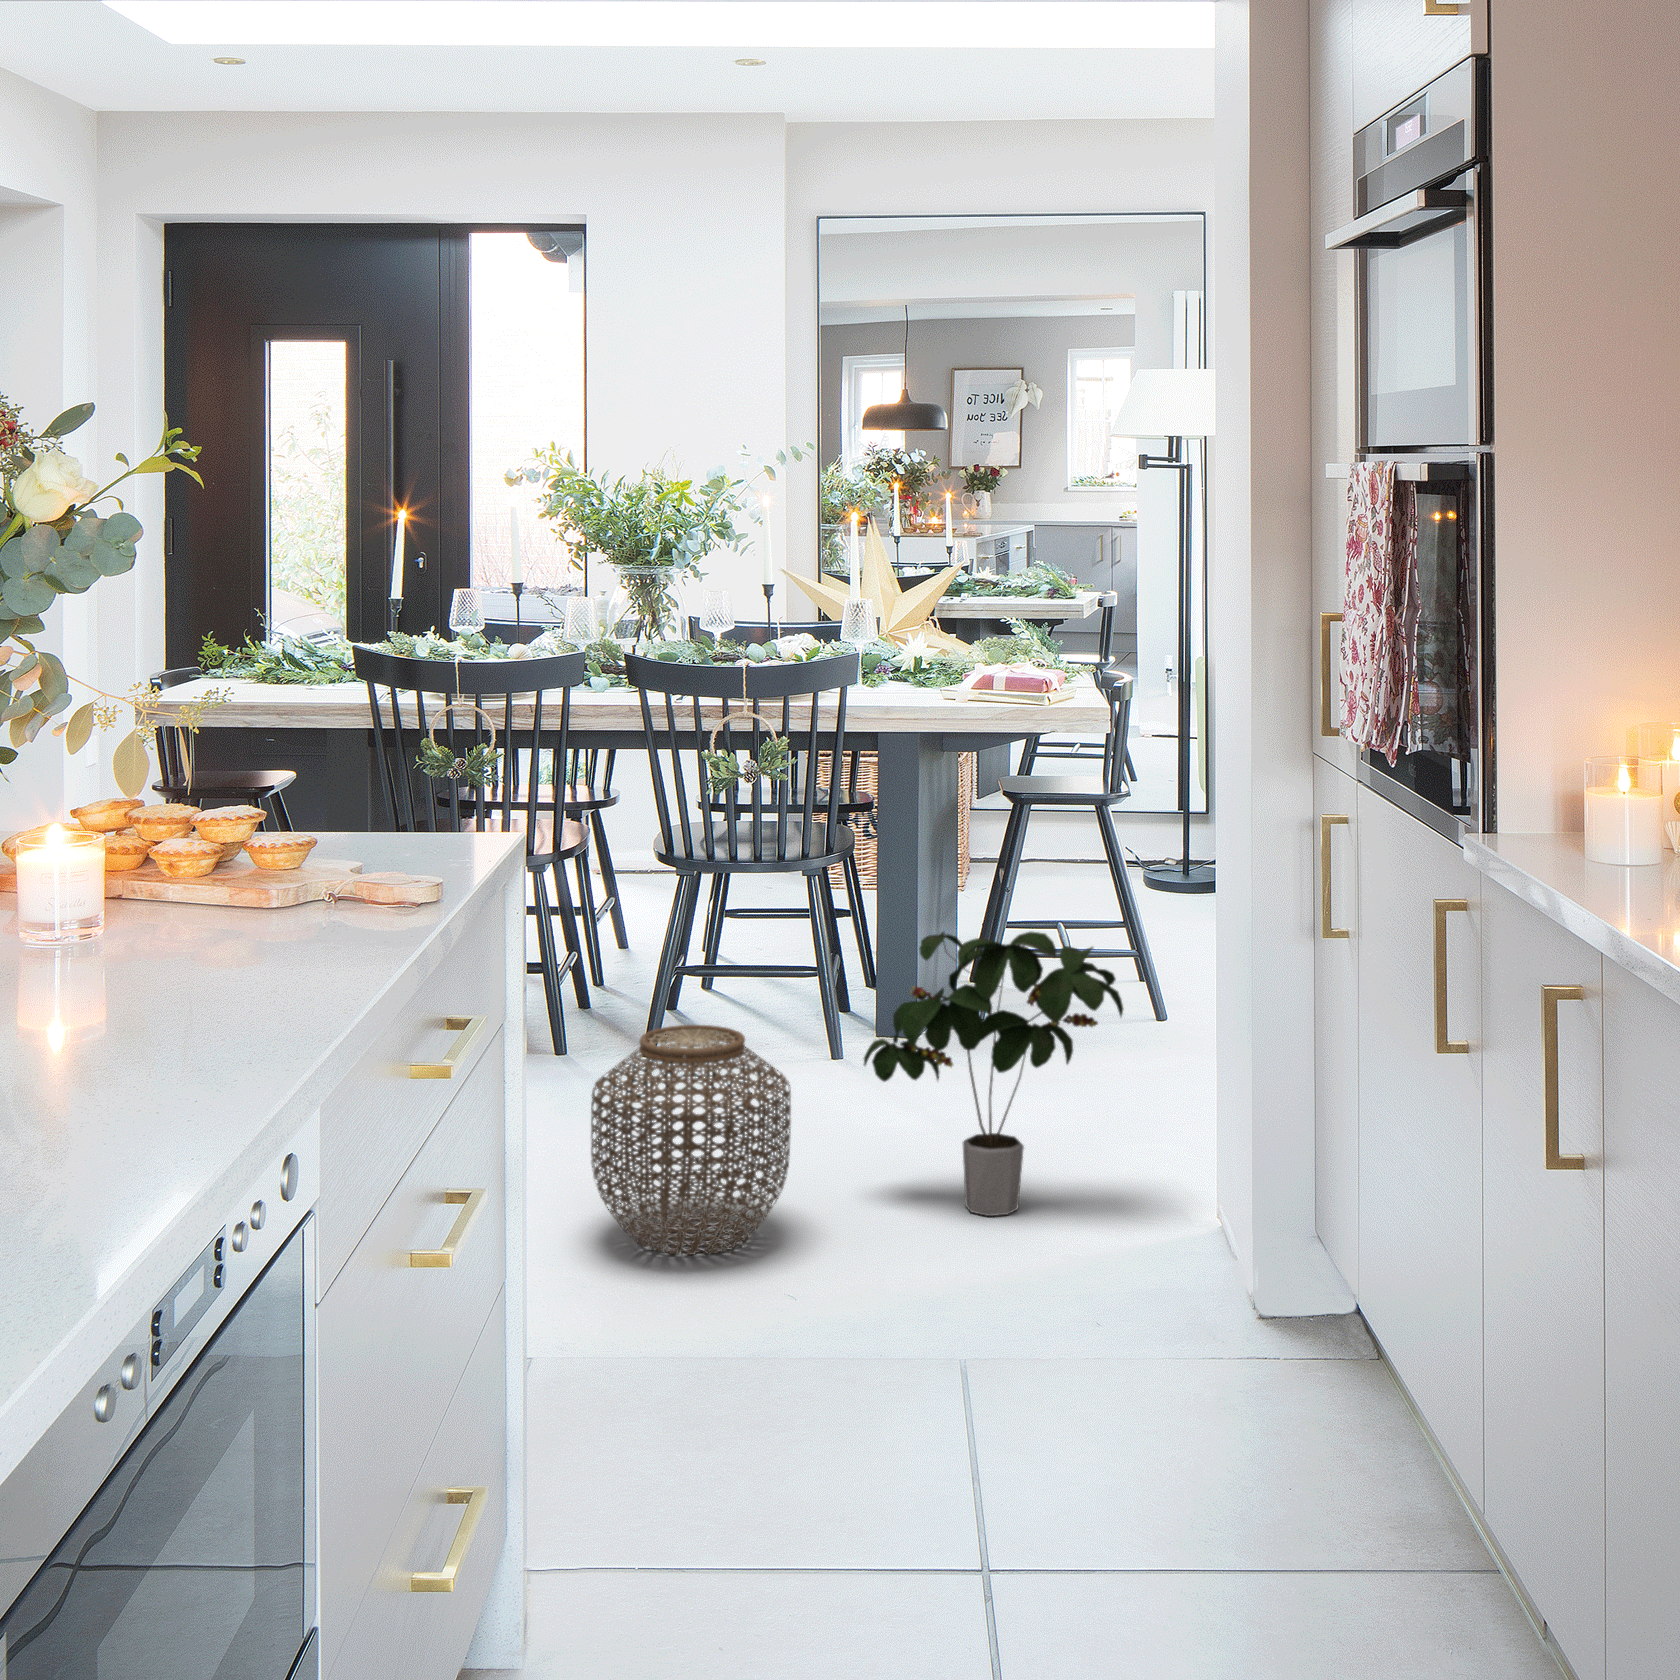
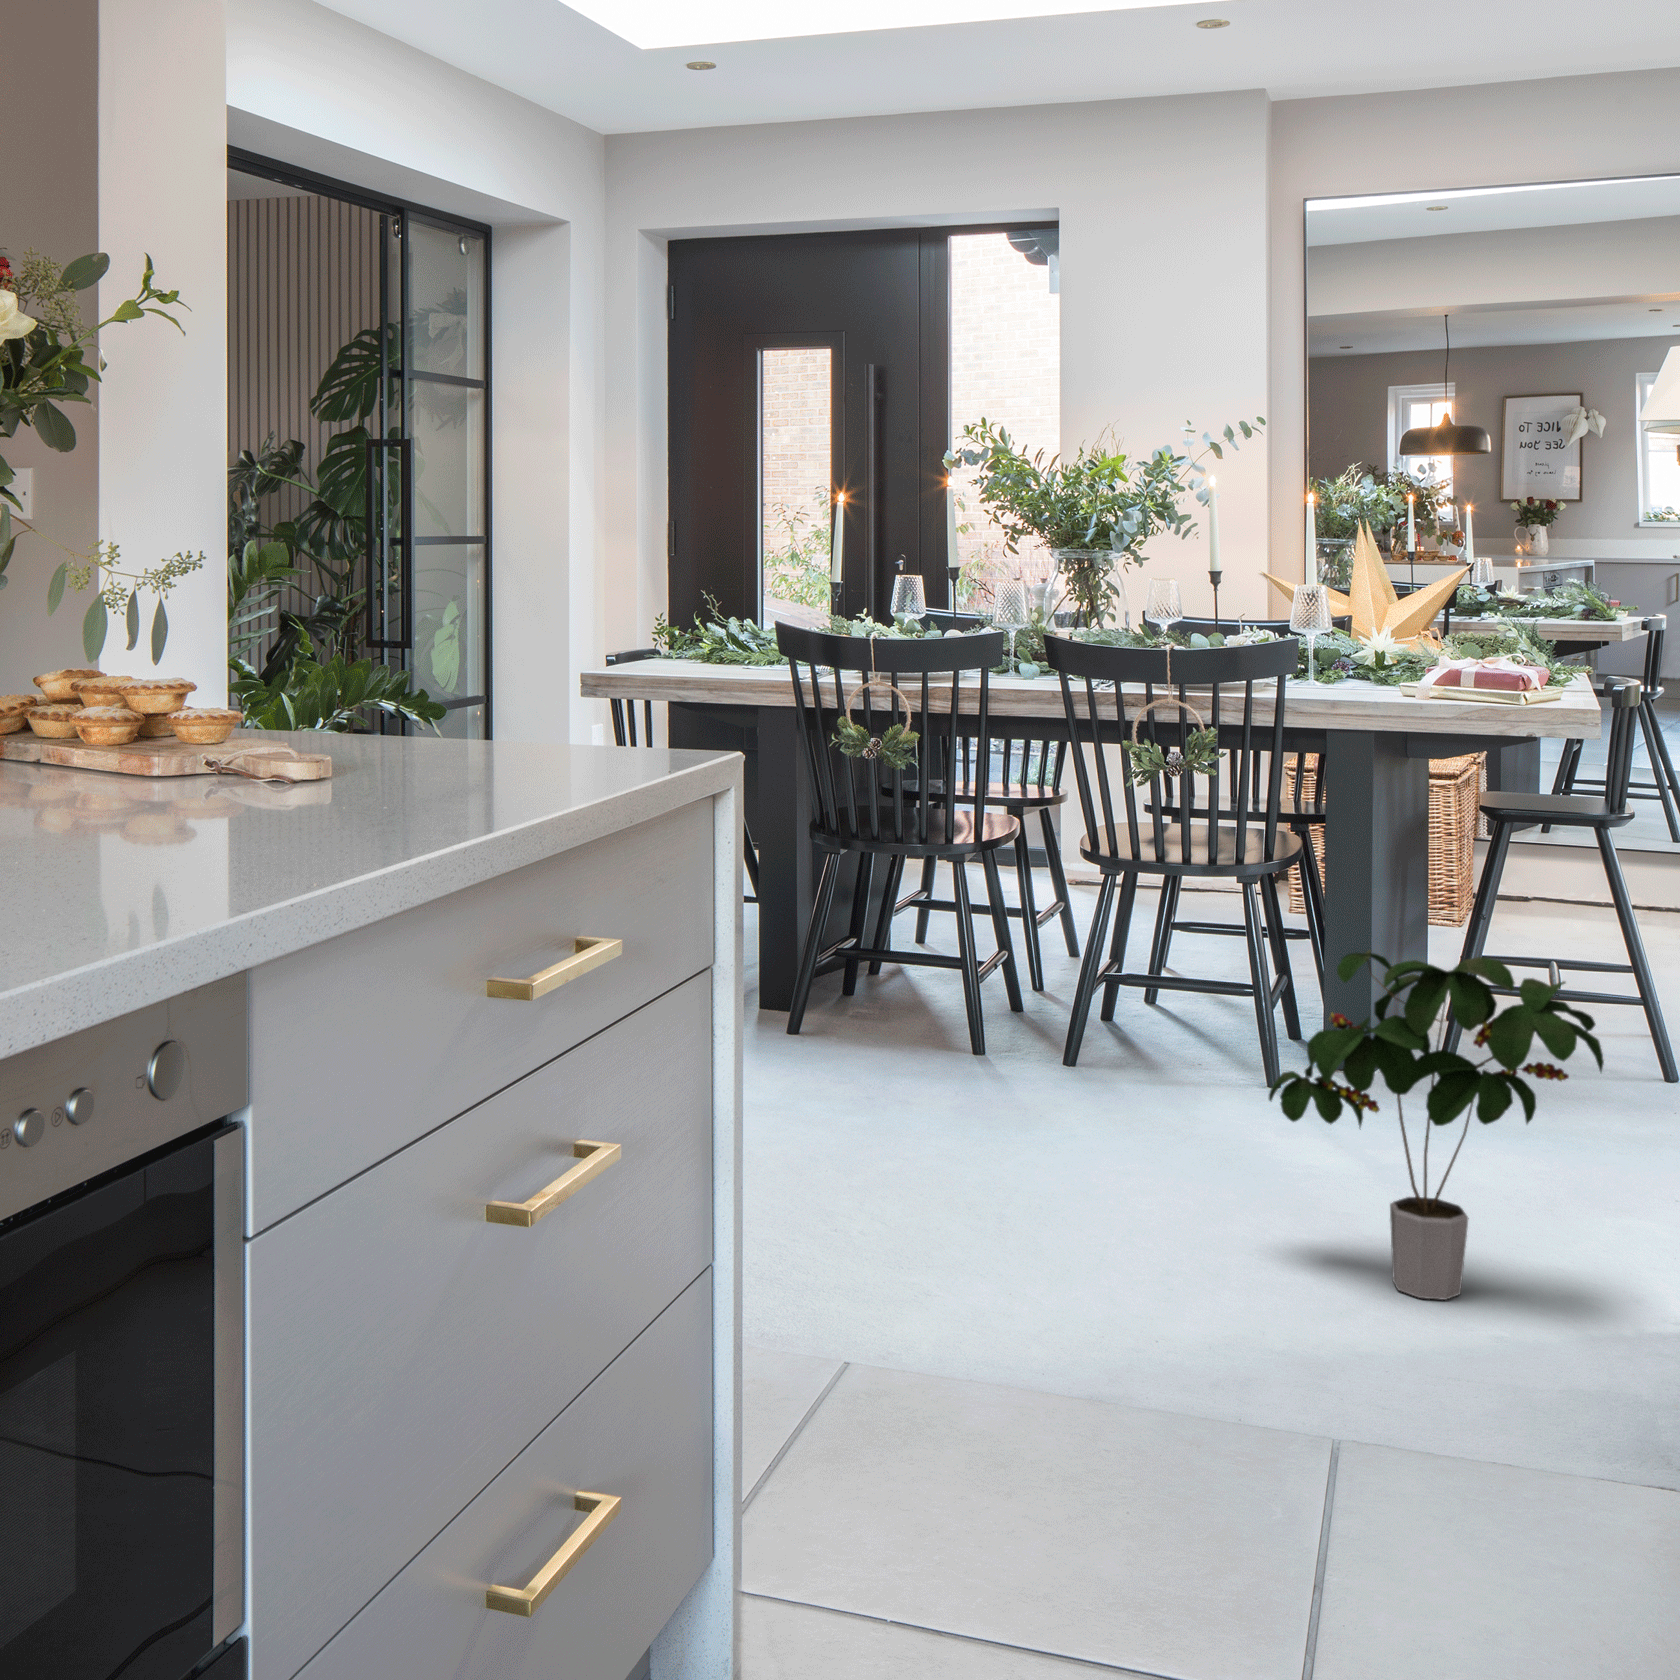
woven basket: present [591,1025,791,1255] -> none [944,1035,1172,1298]

